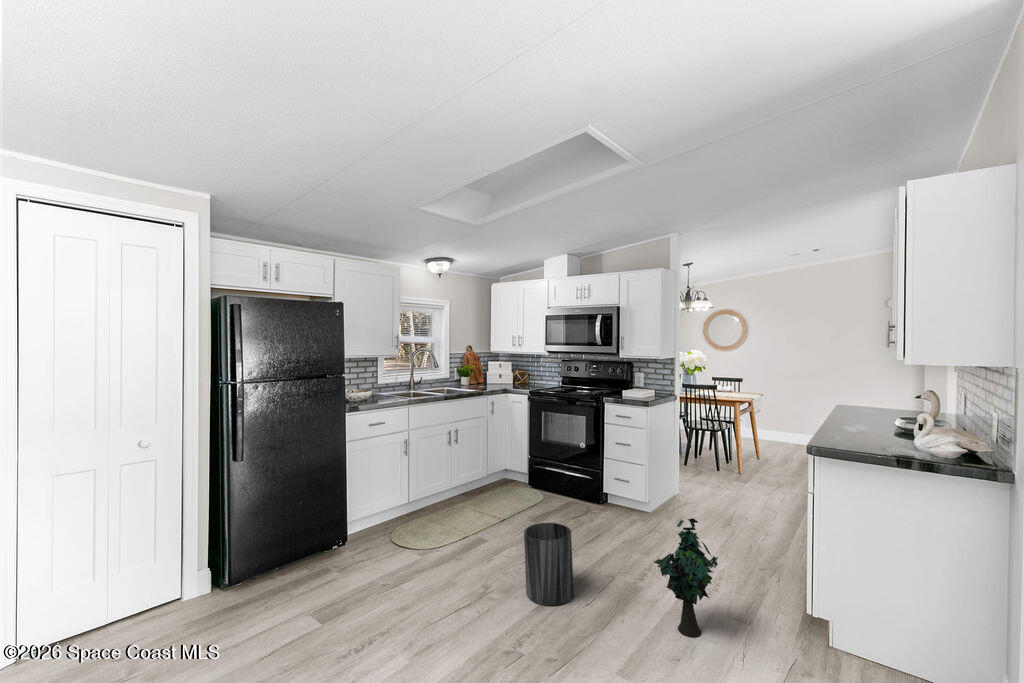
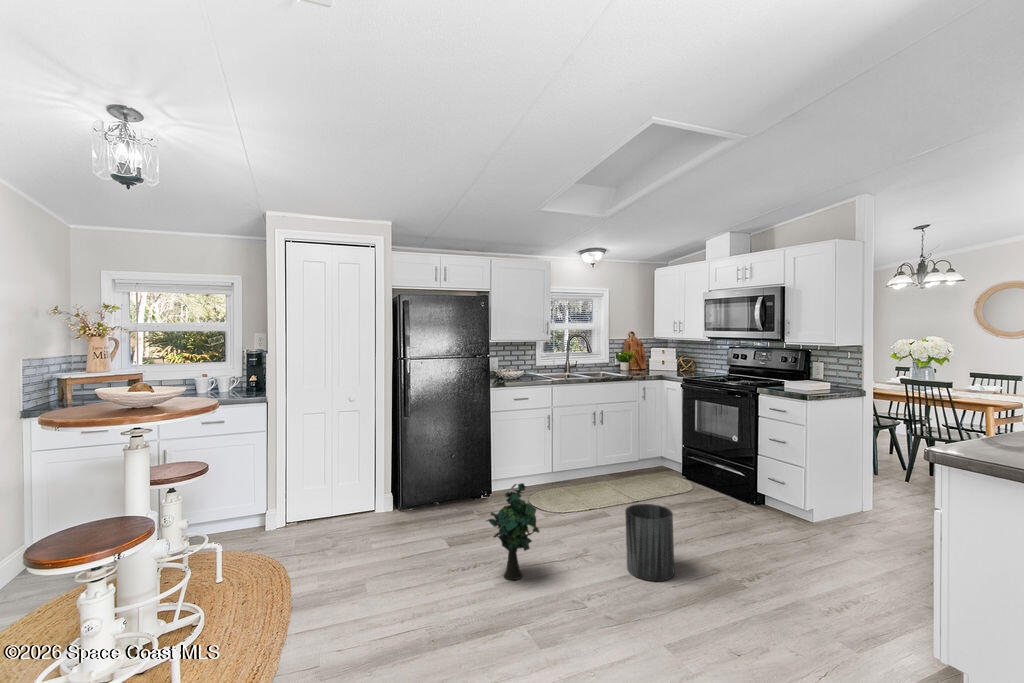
decorative plant: present [654,518,718,637] -> present [487,483,539,580]

